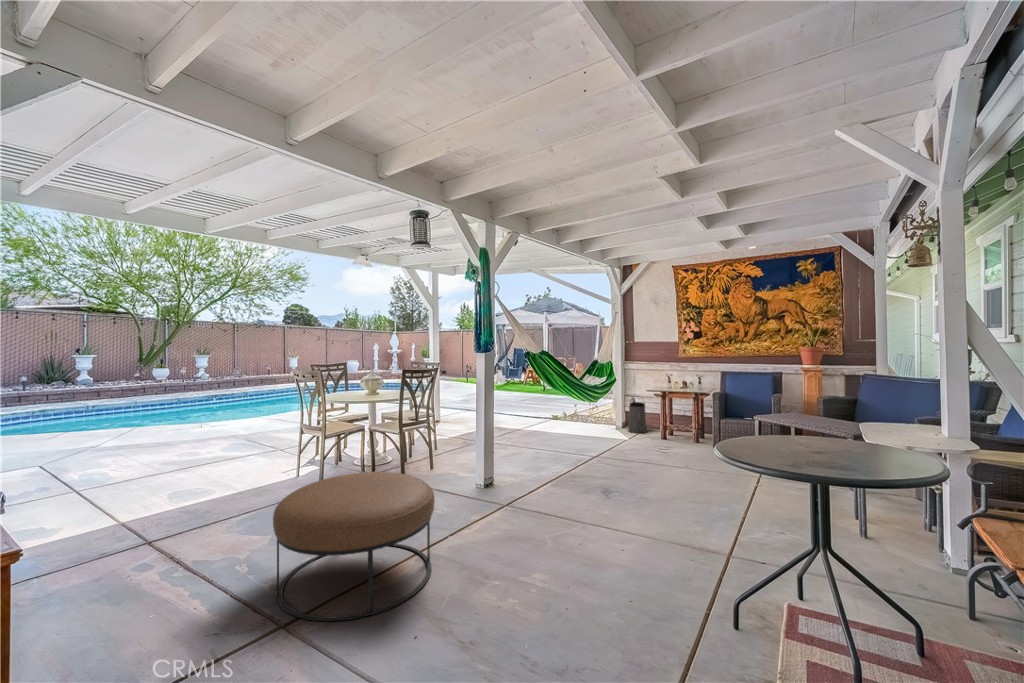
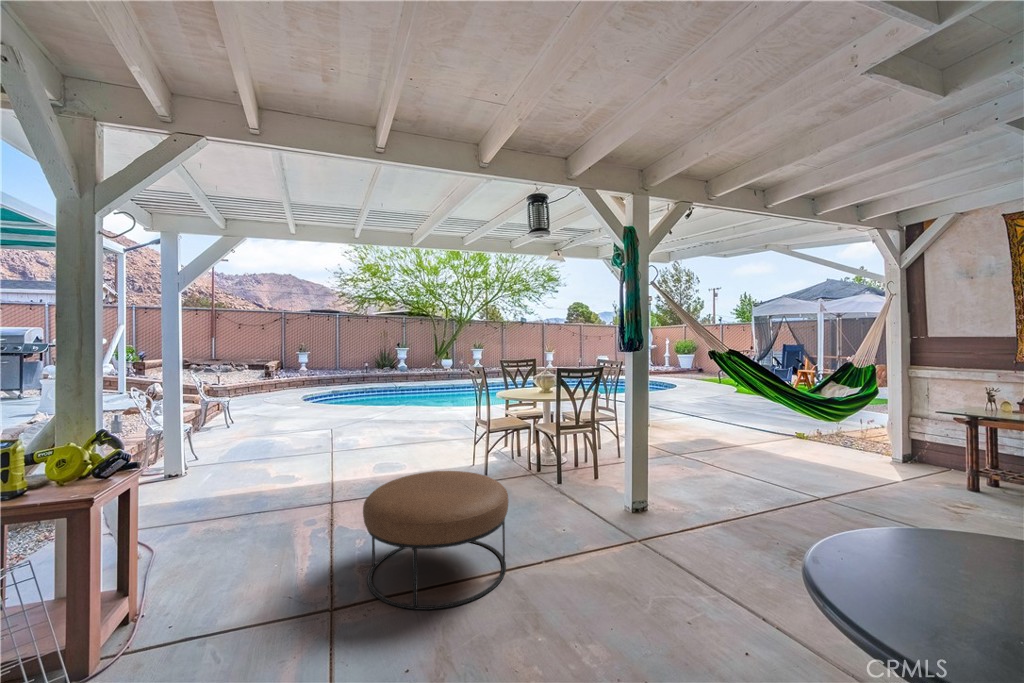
watering can: present [628,398,647,433] -> none [907,418,945,475]

